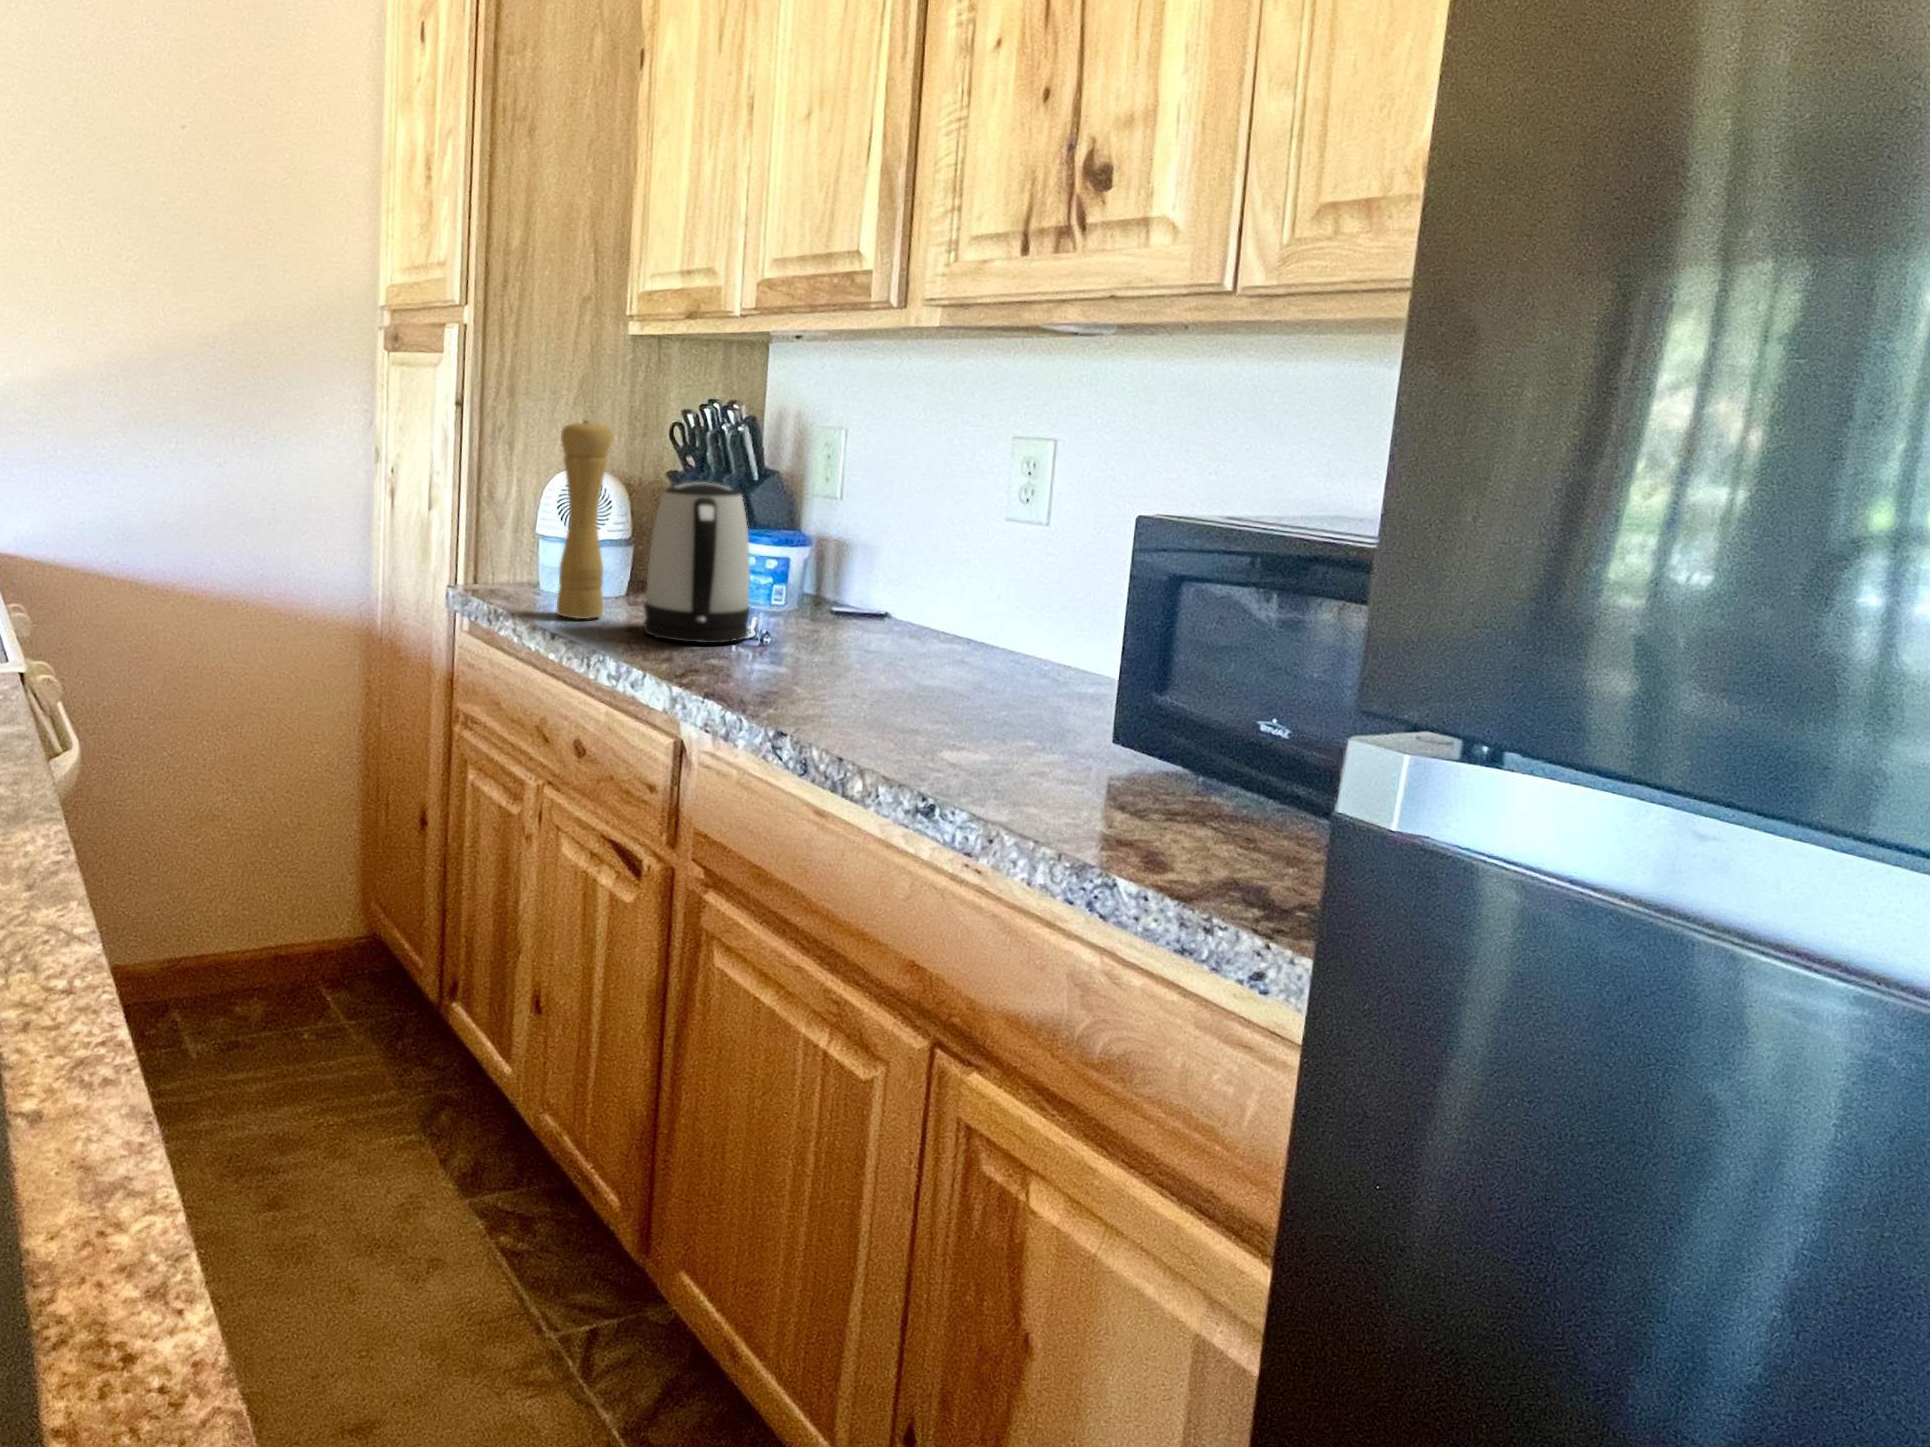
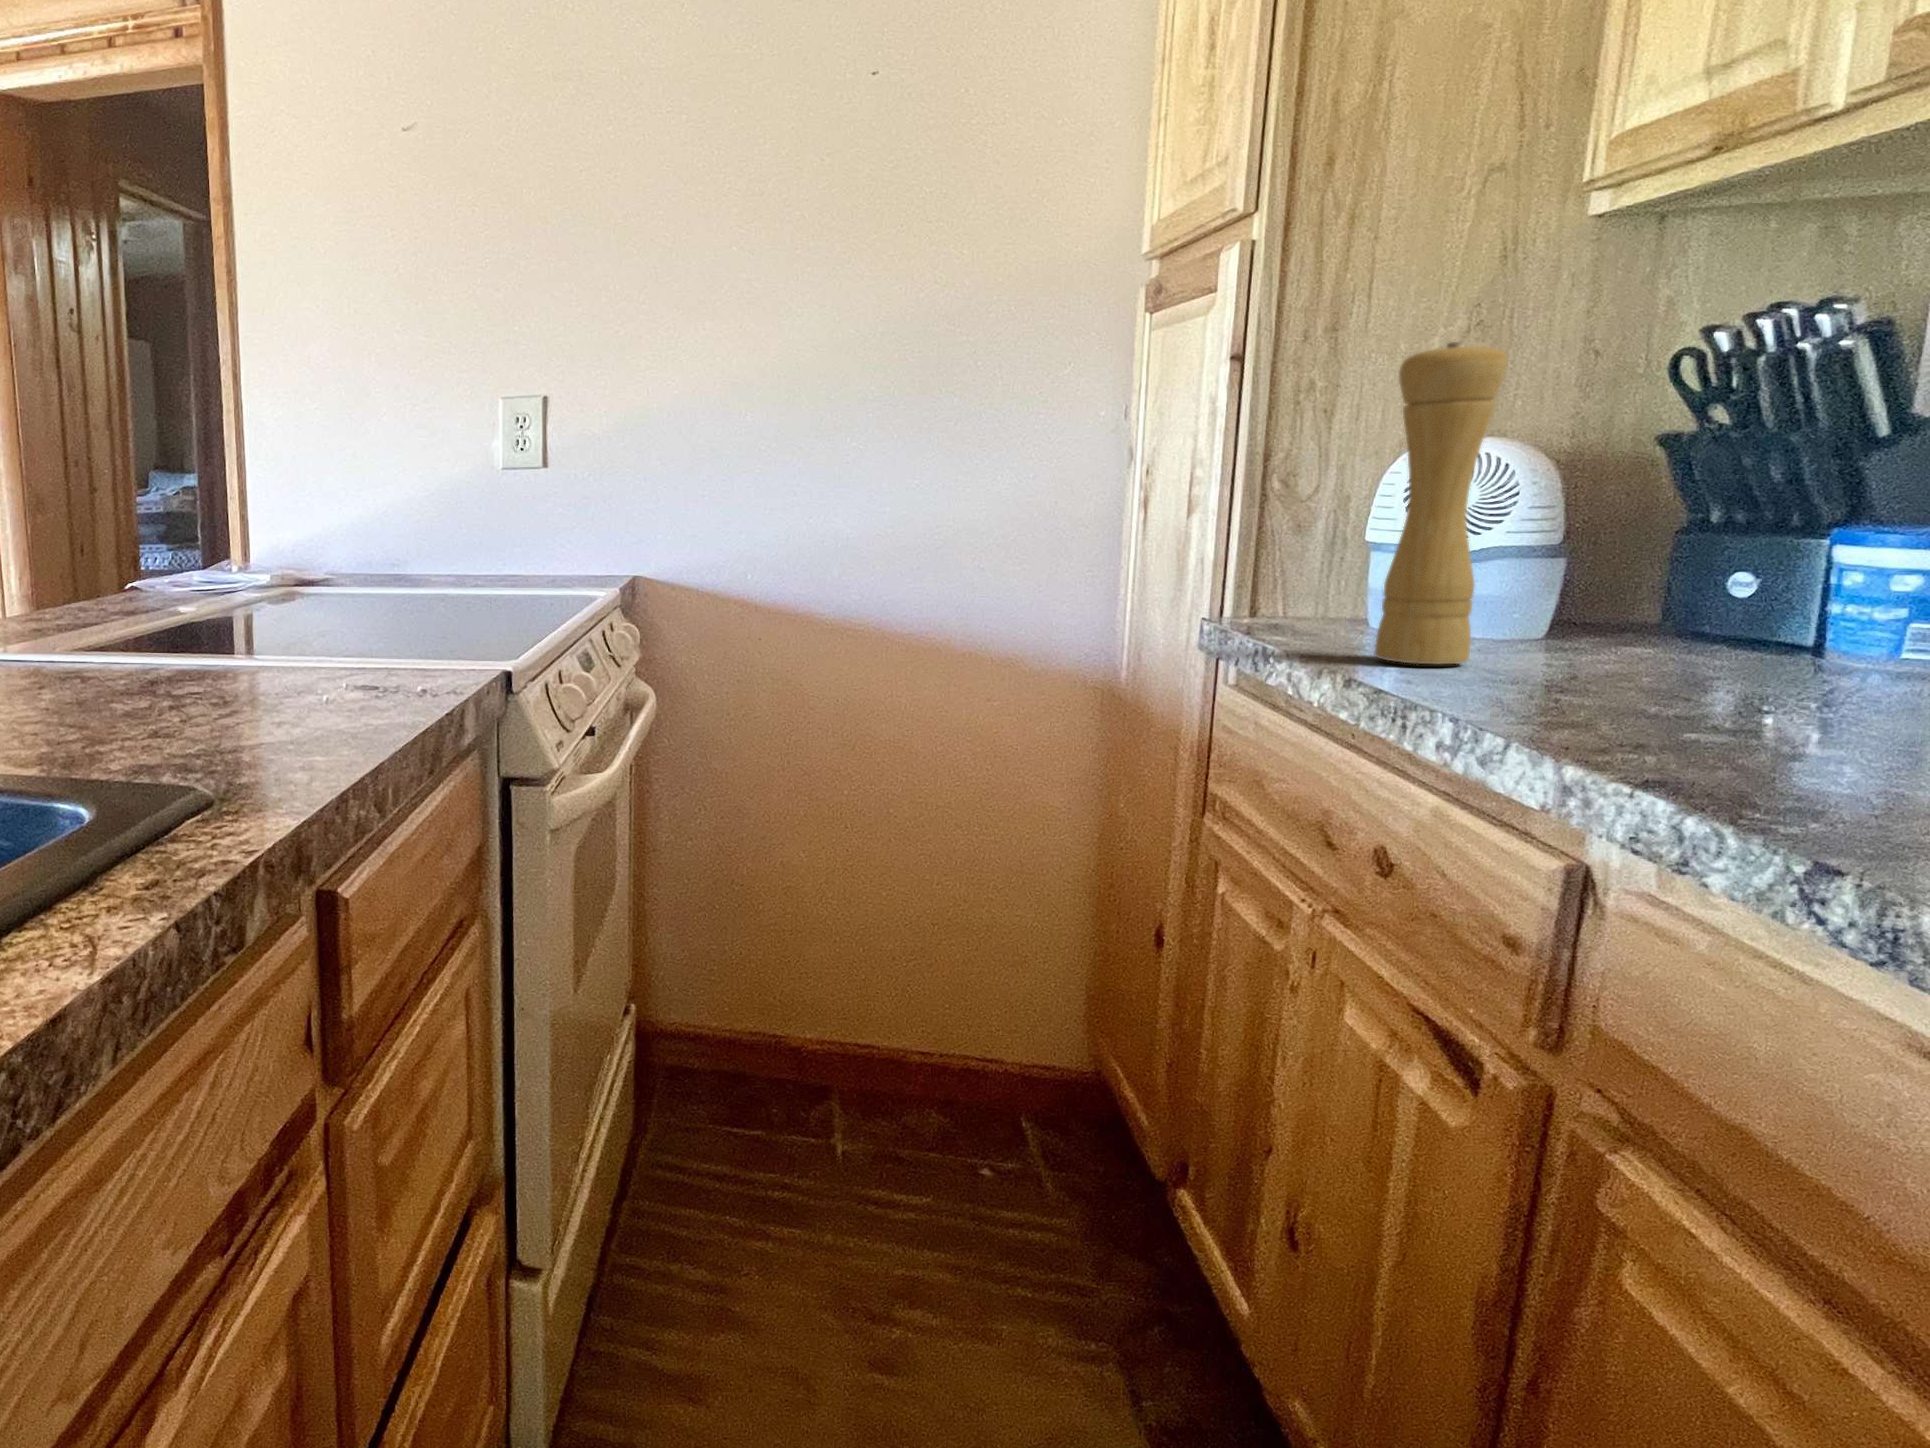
kettle: present [643,482,750,643] -> none [1544,417,1826,709]

